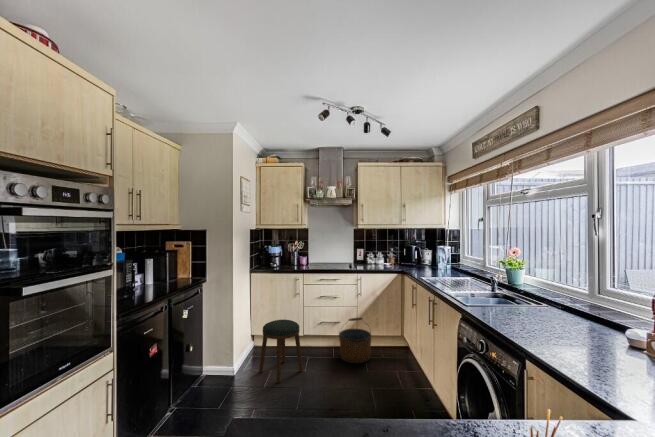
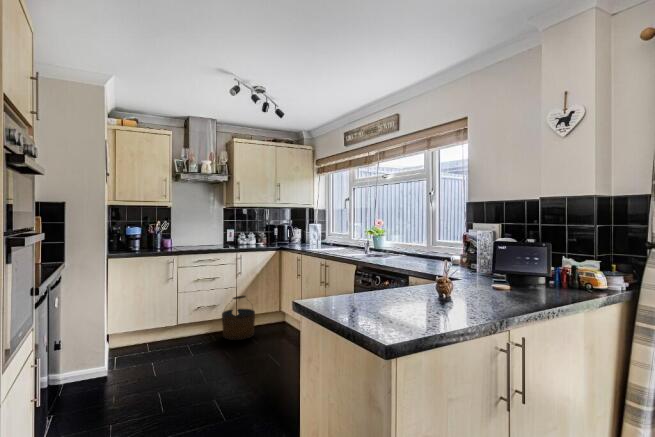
stool: present [259,320,303,383] -> none [140,304,192,366]

